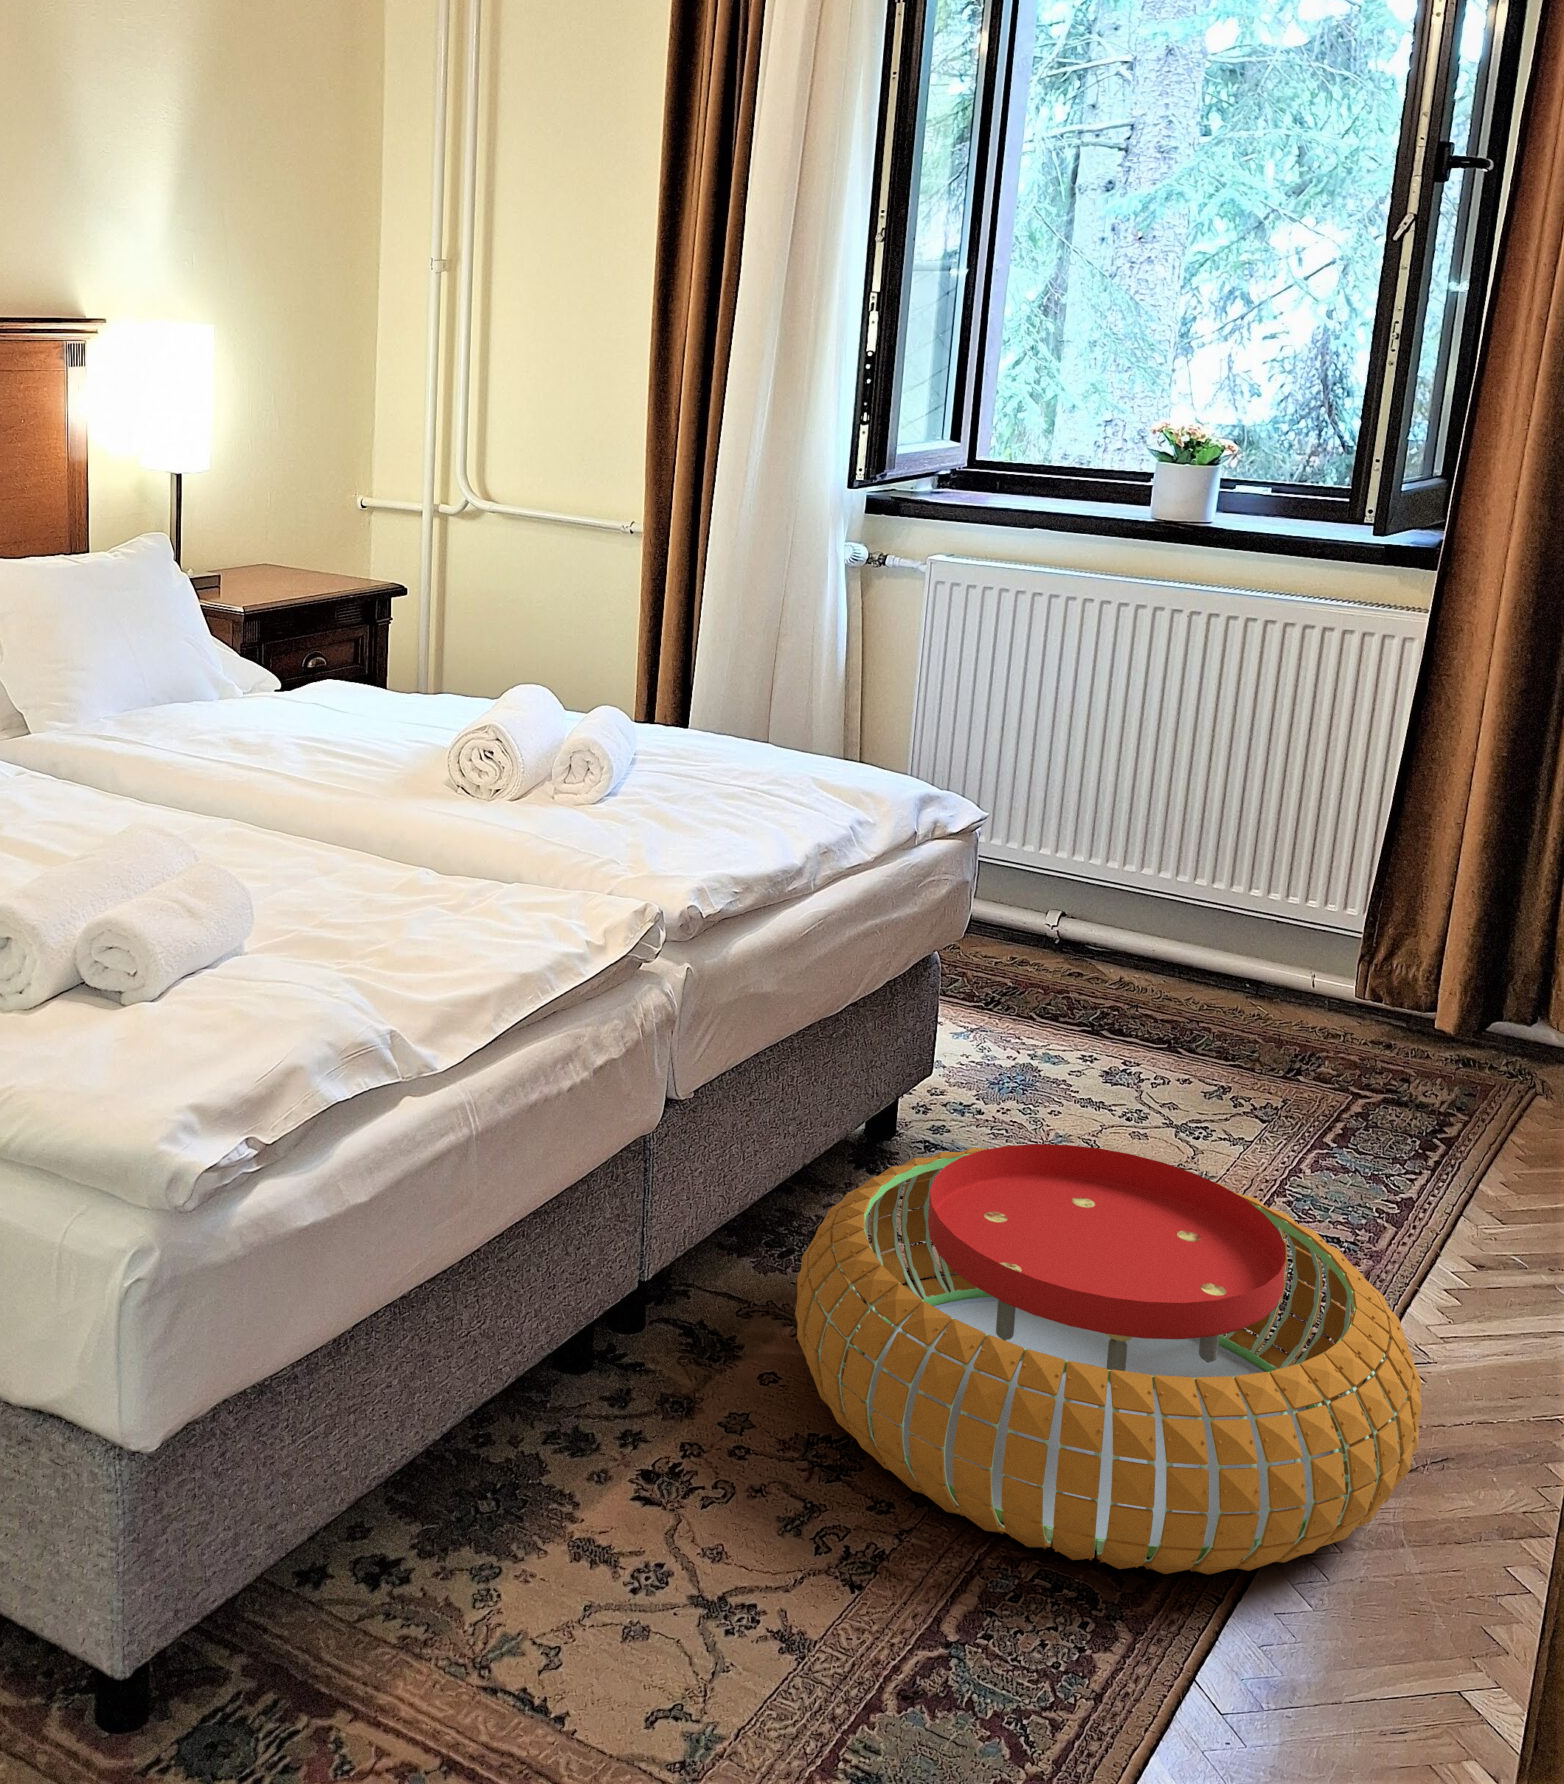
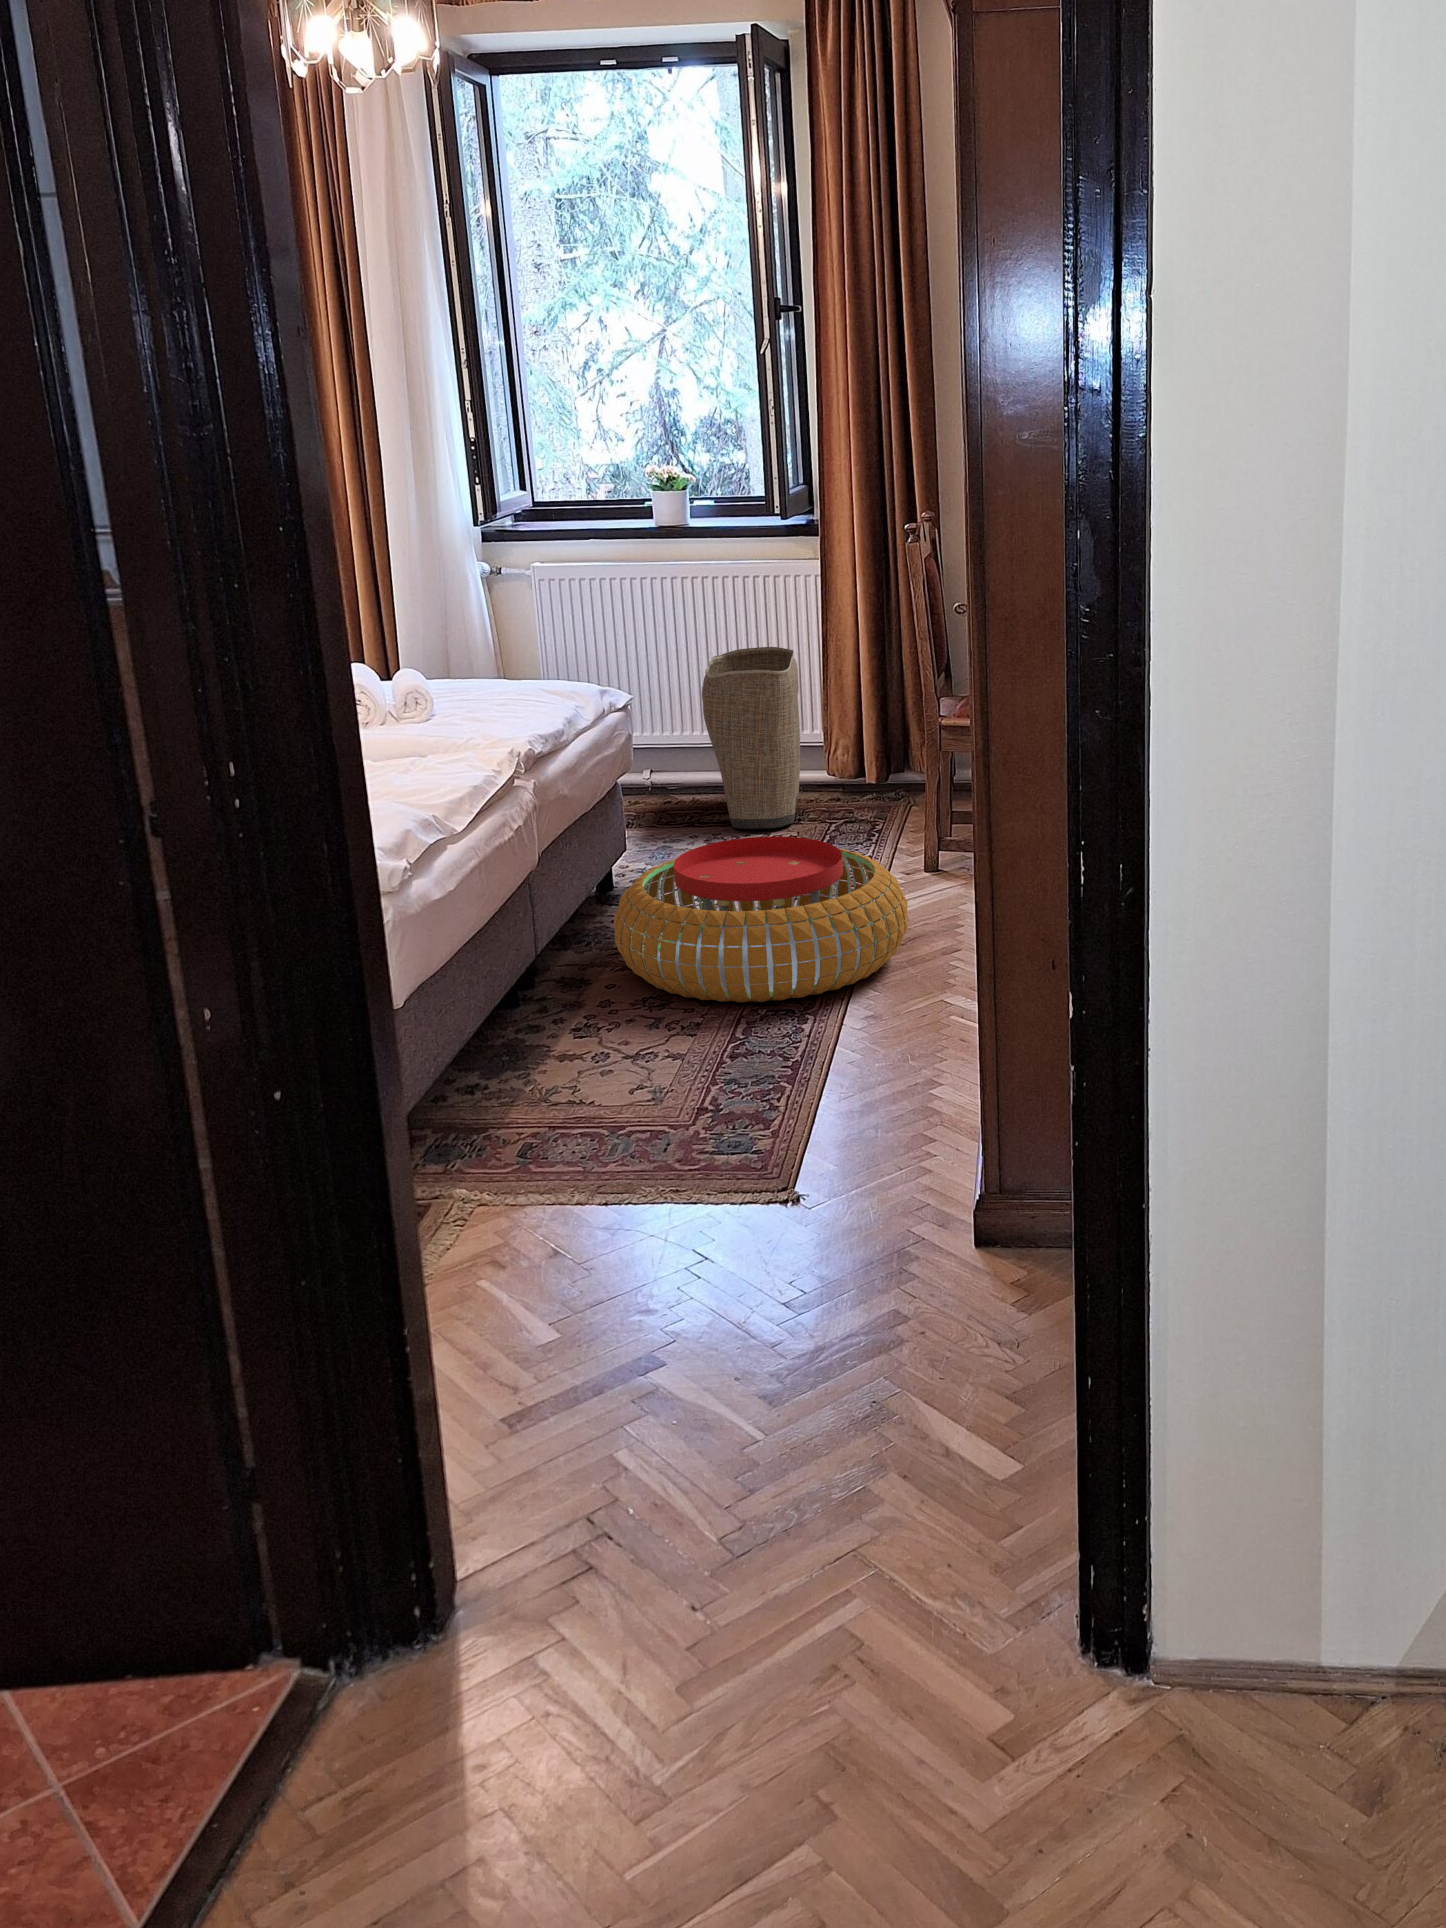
laundry basket: none [1147,745,1346,1082] -> present [702,647,800,829]

